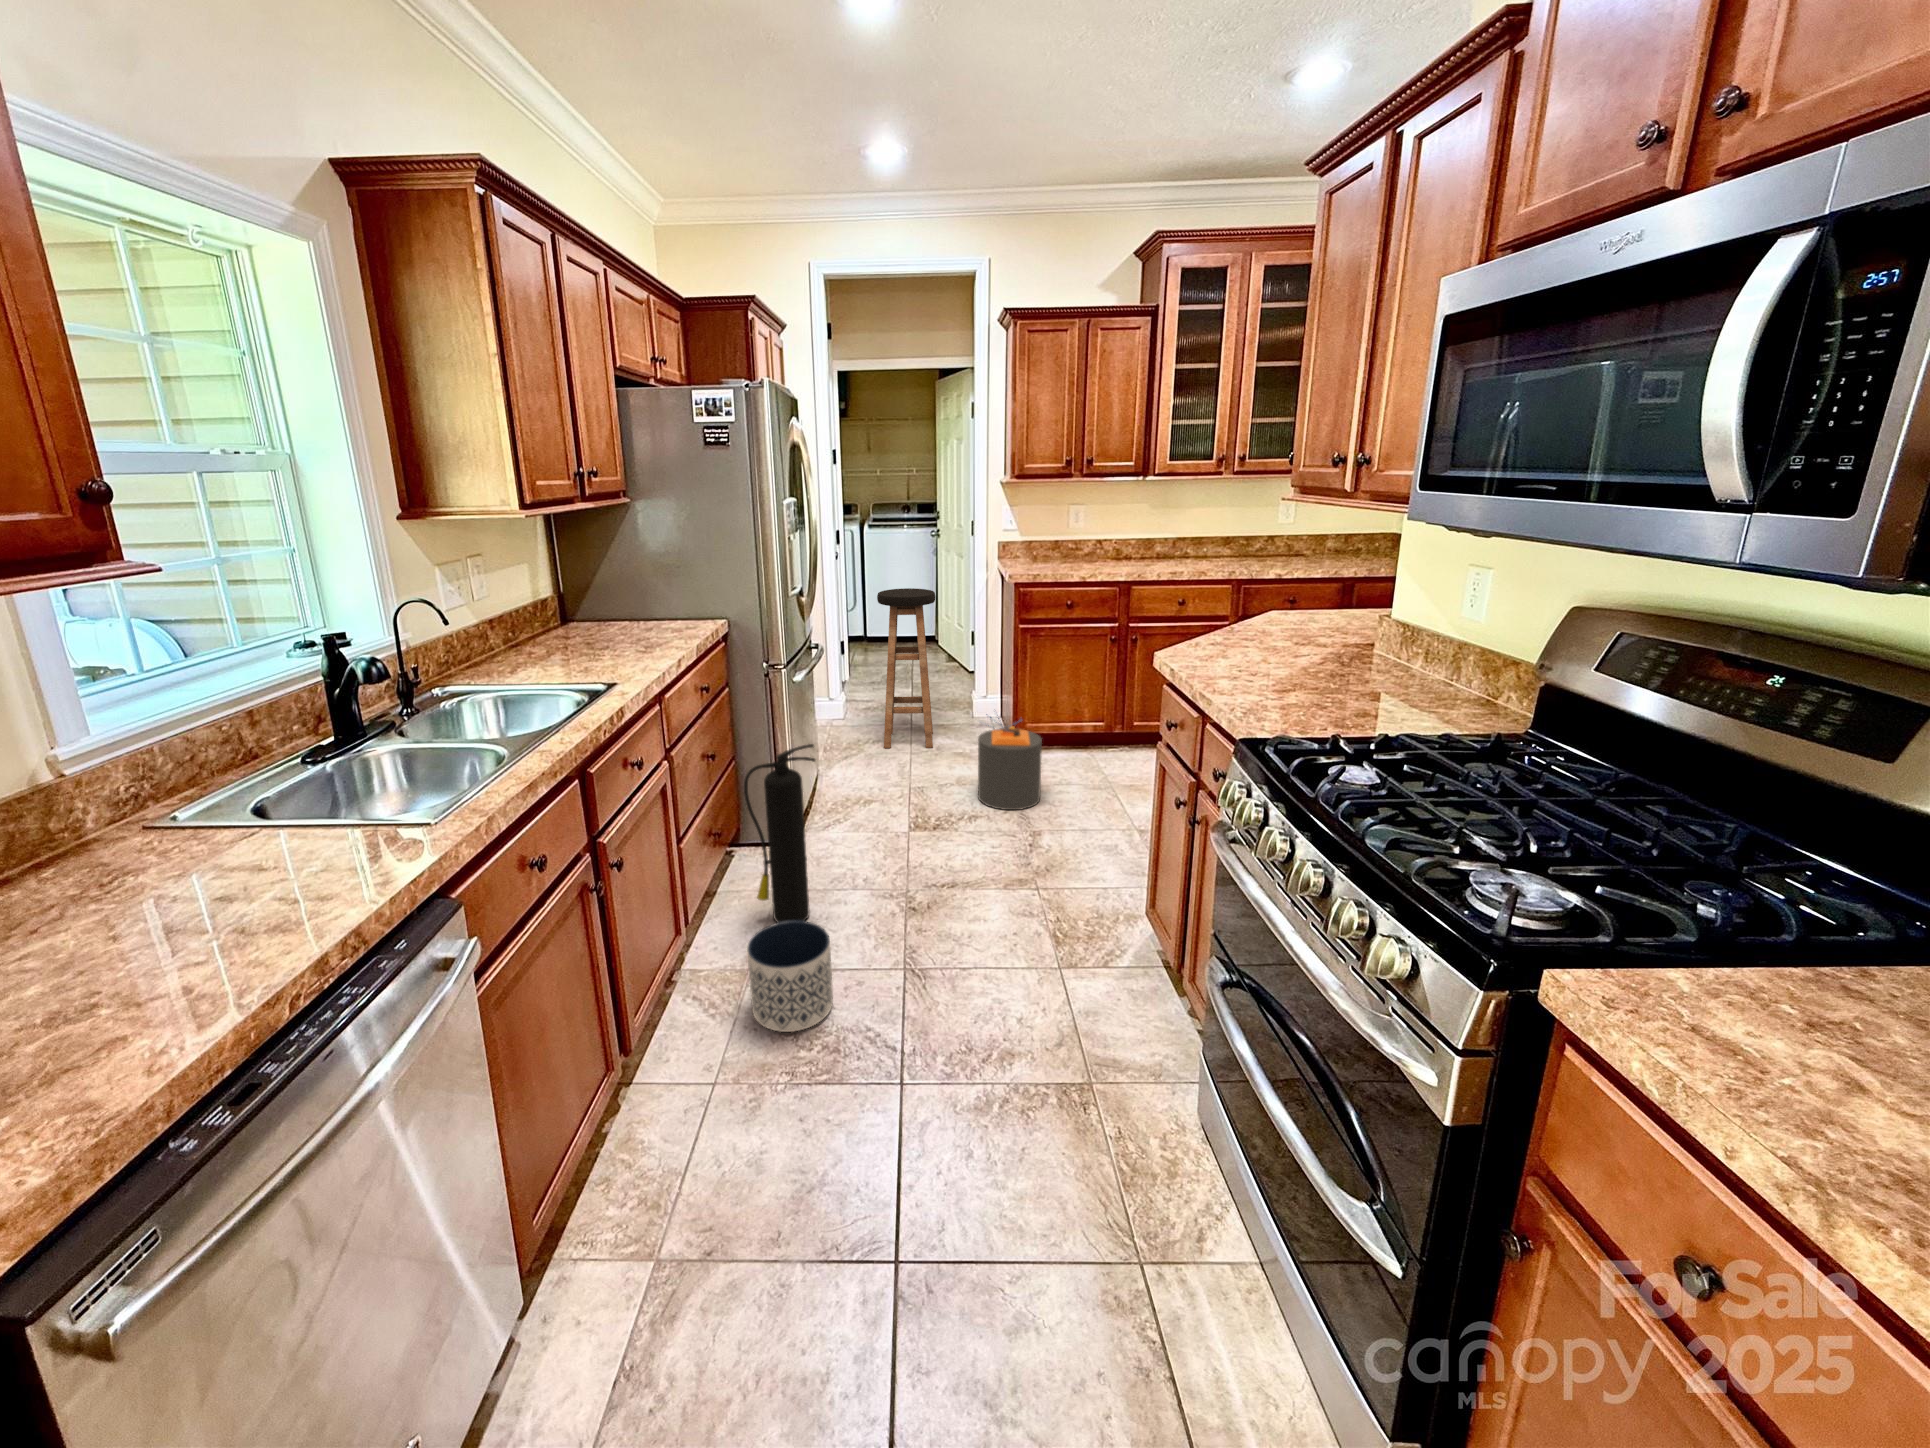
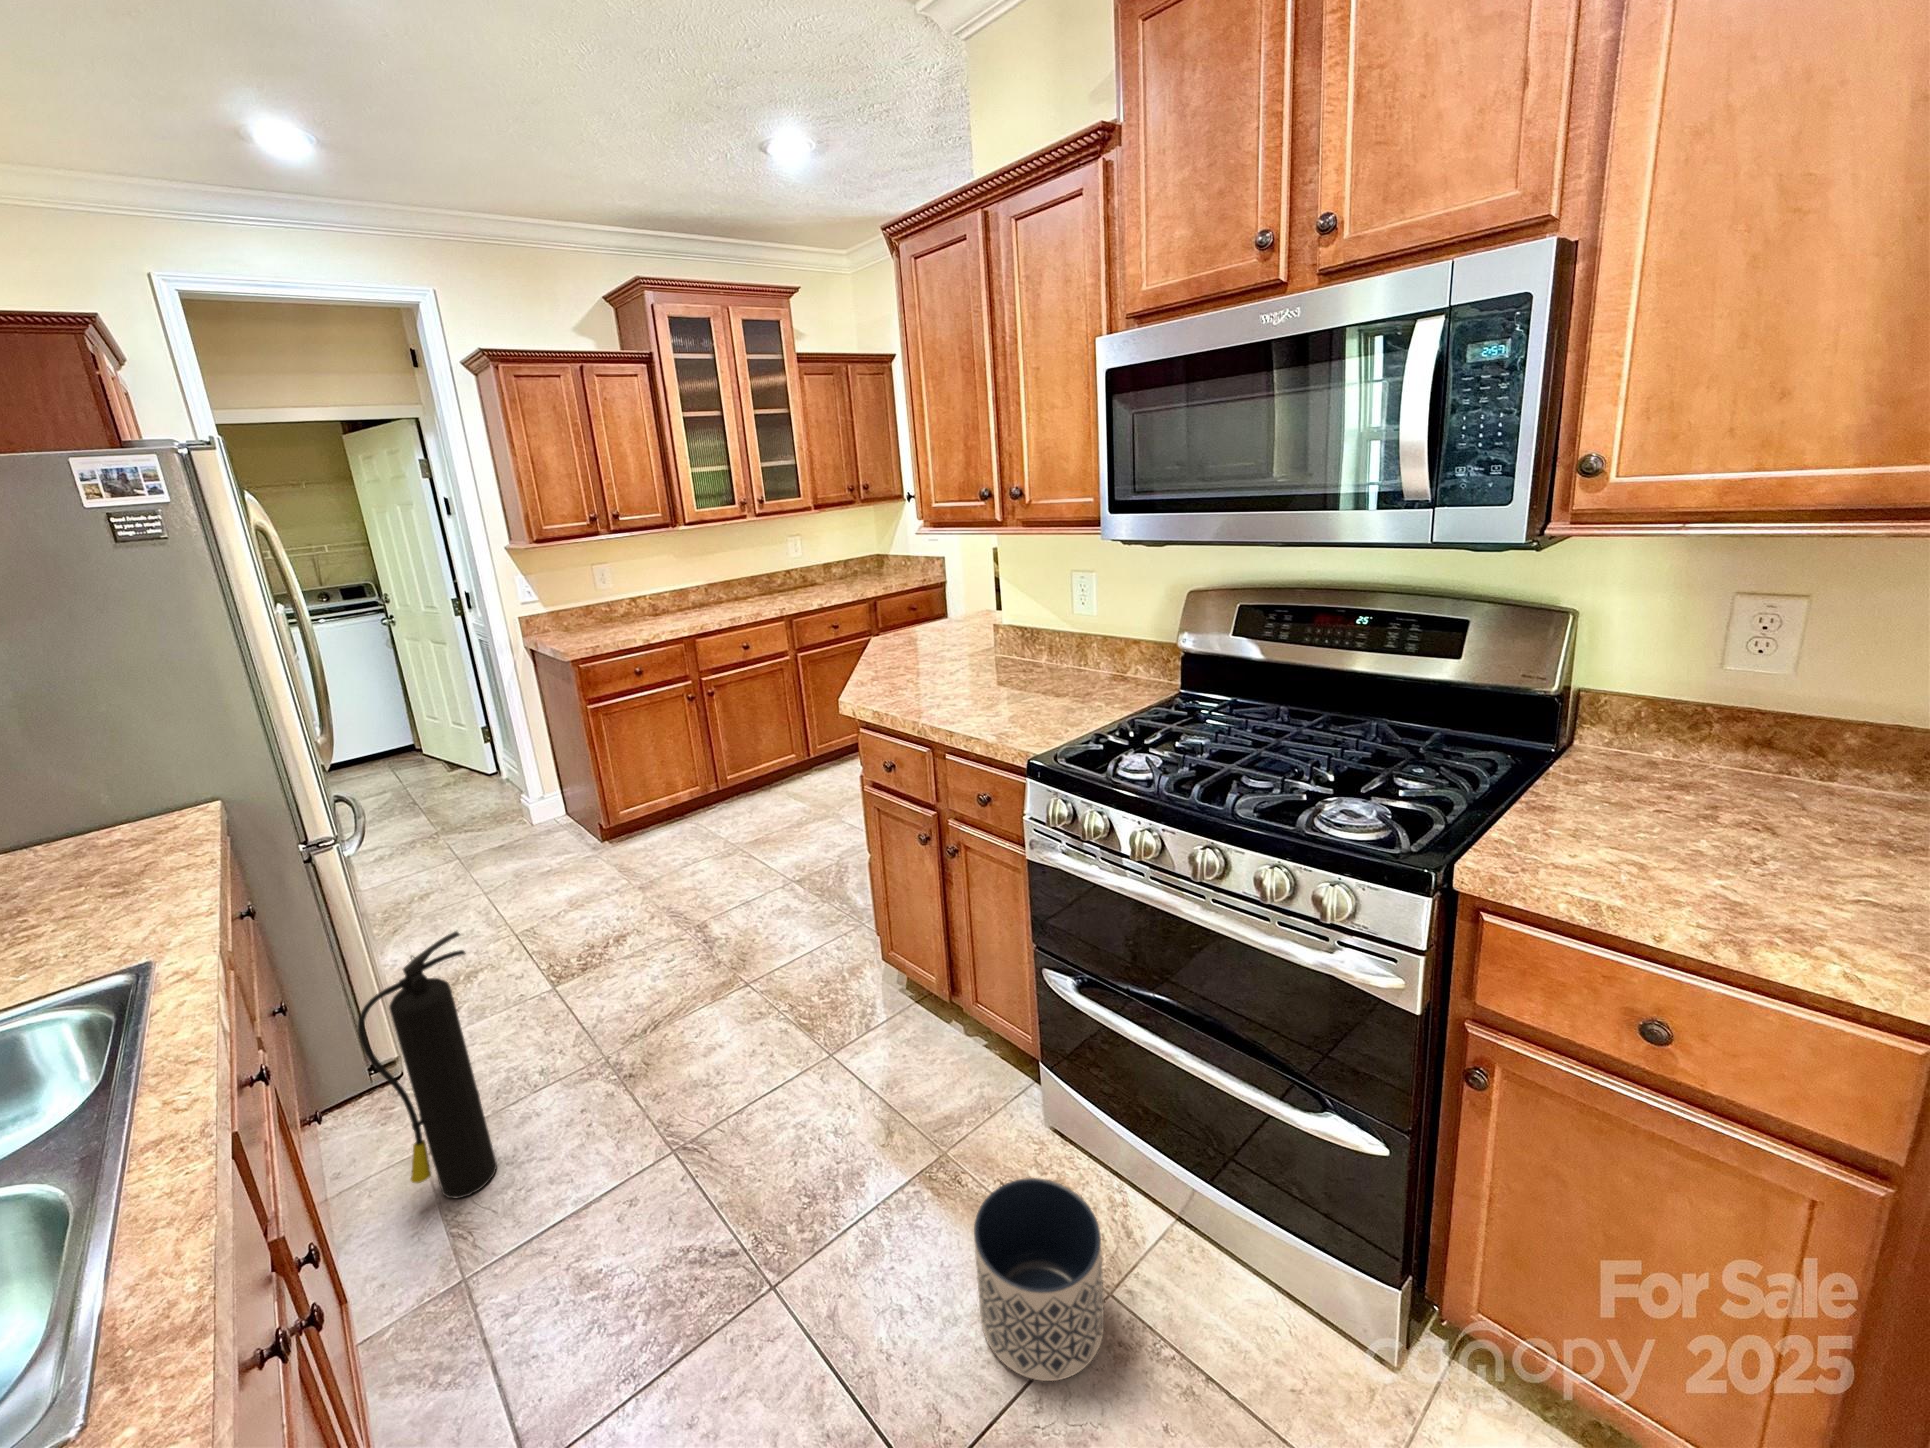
bar stool: present [877,588,935,748] -> none [382,689,509,902]
trash can: present [978,714,1042,810] -> none [584,805,681,920]
planter: present [747,921,833,1032] -> present [974,1178,1104,1381]

